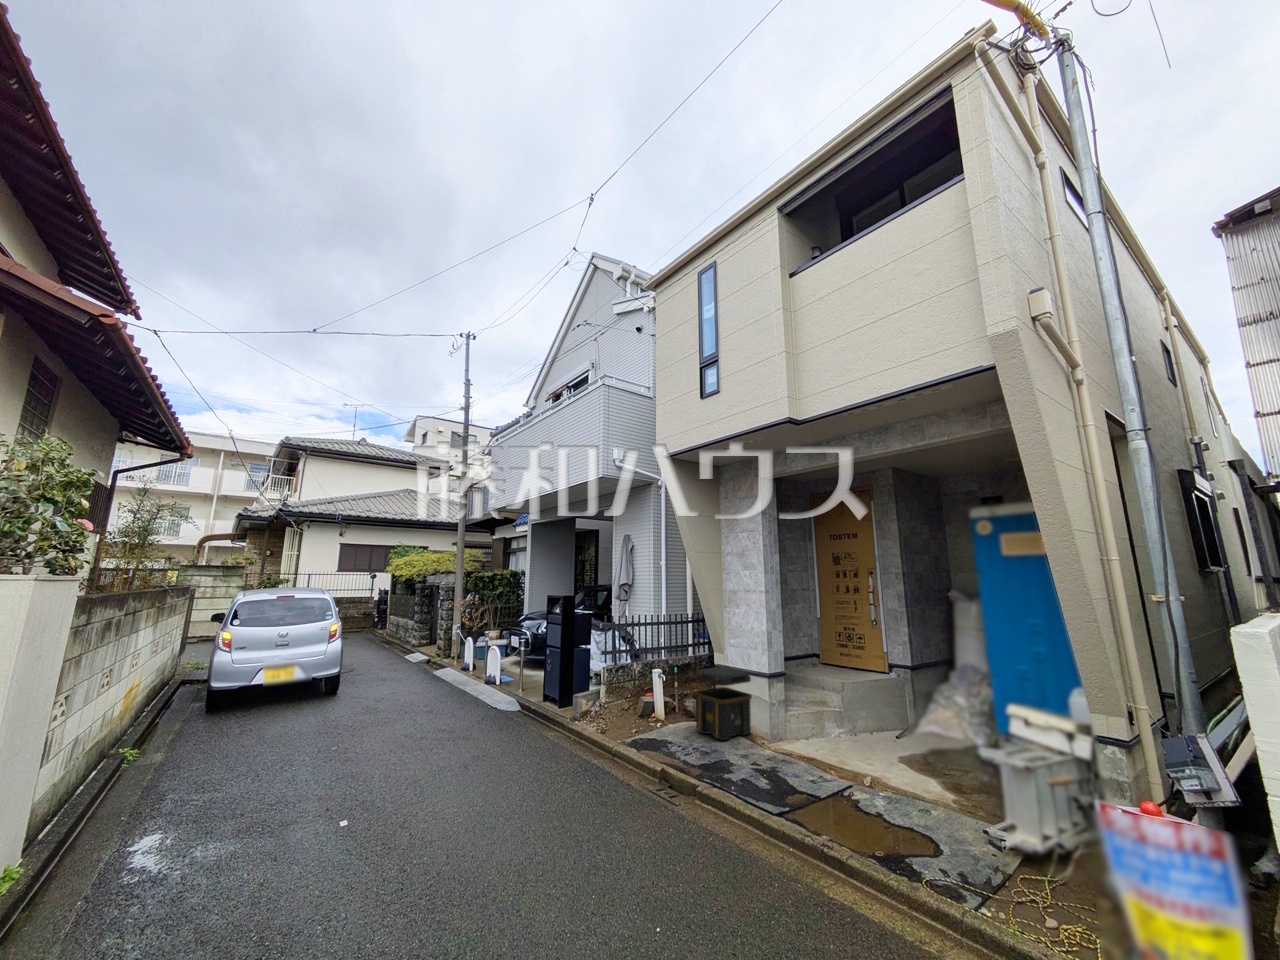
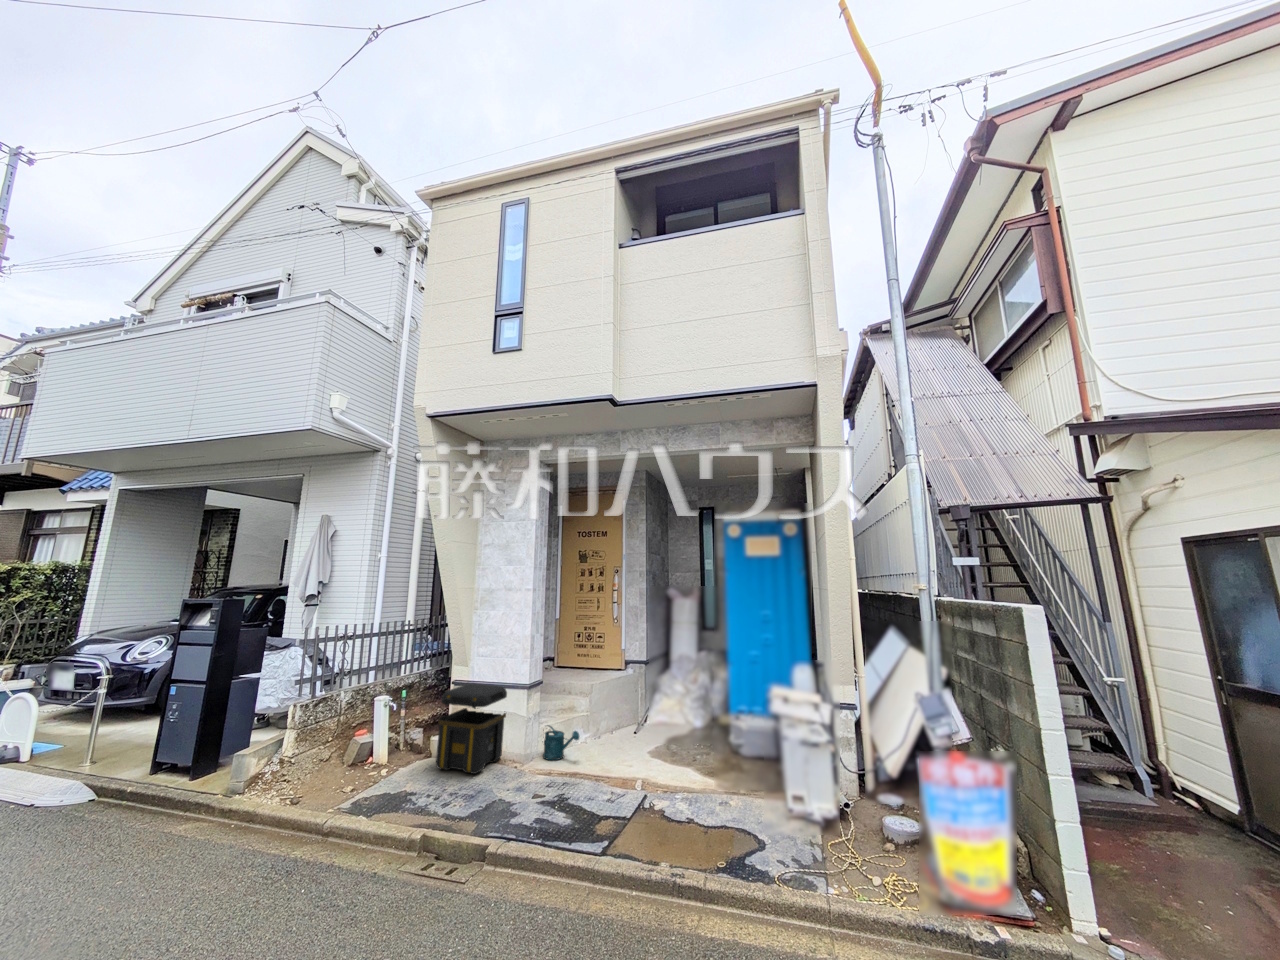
watering can: none [785,712,814,745] -> present [543,725,579,760]

